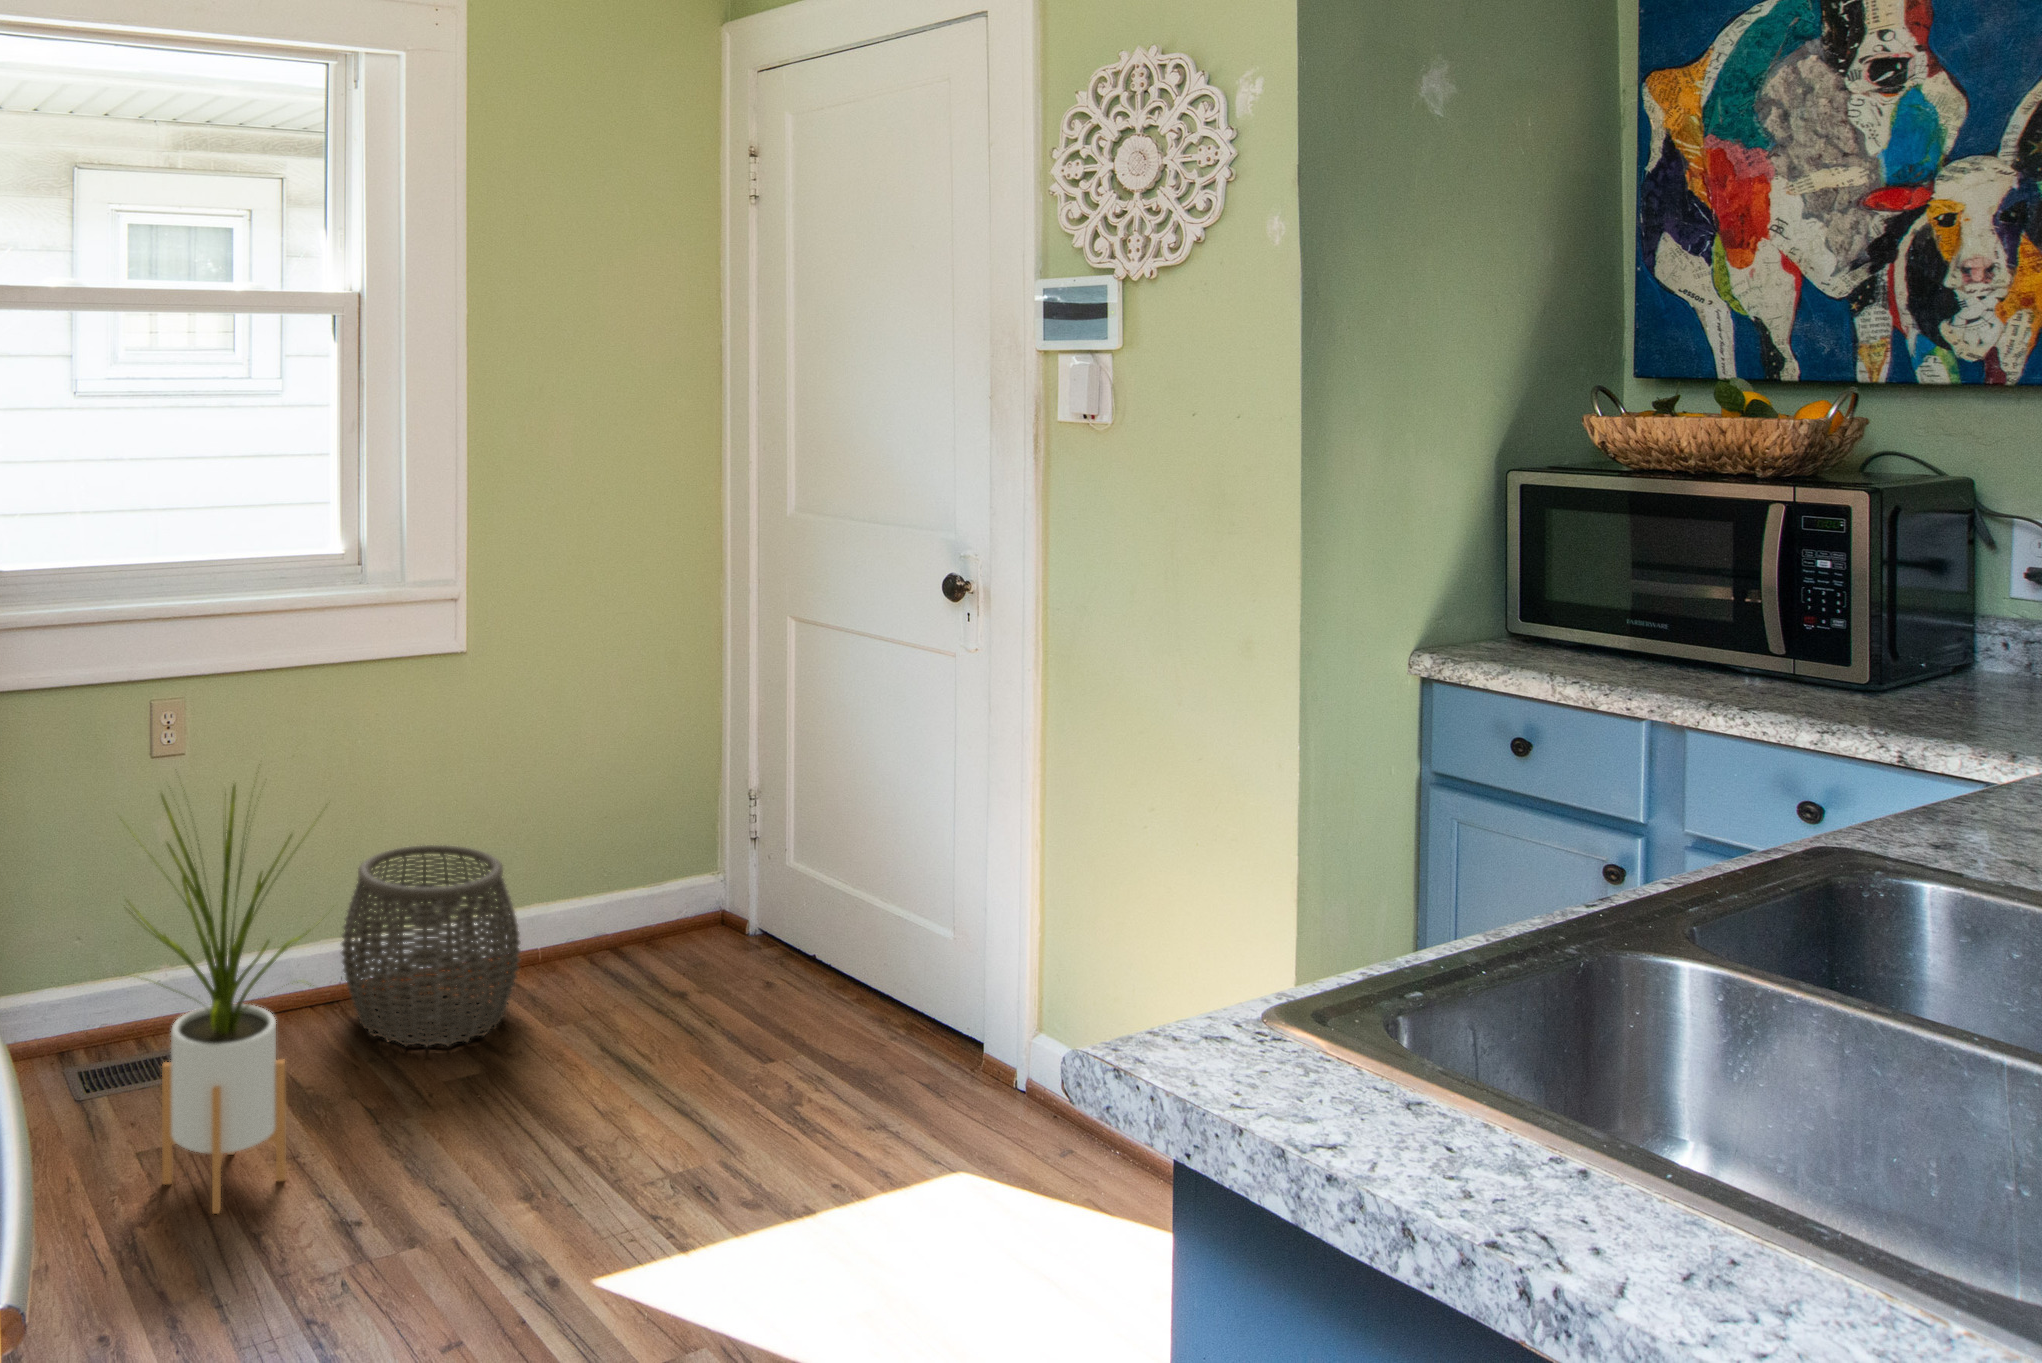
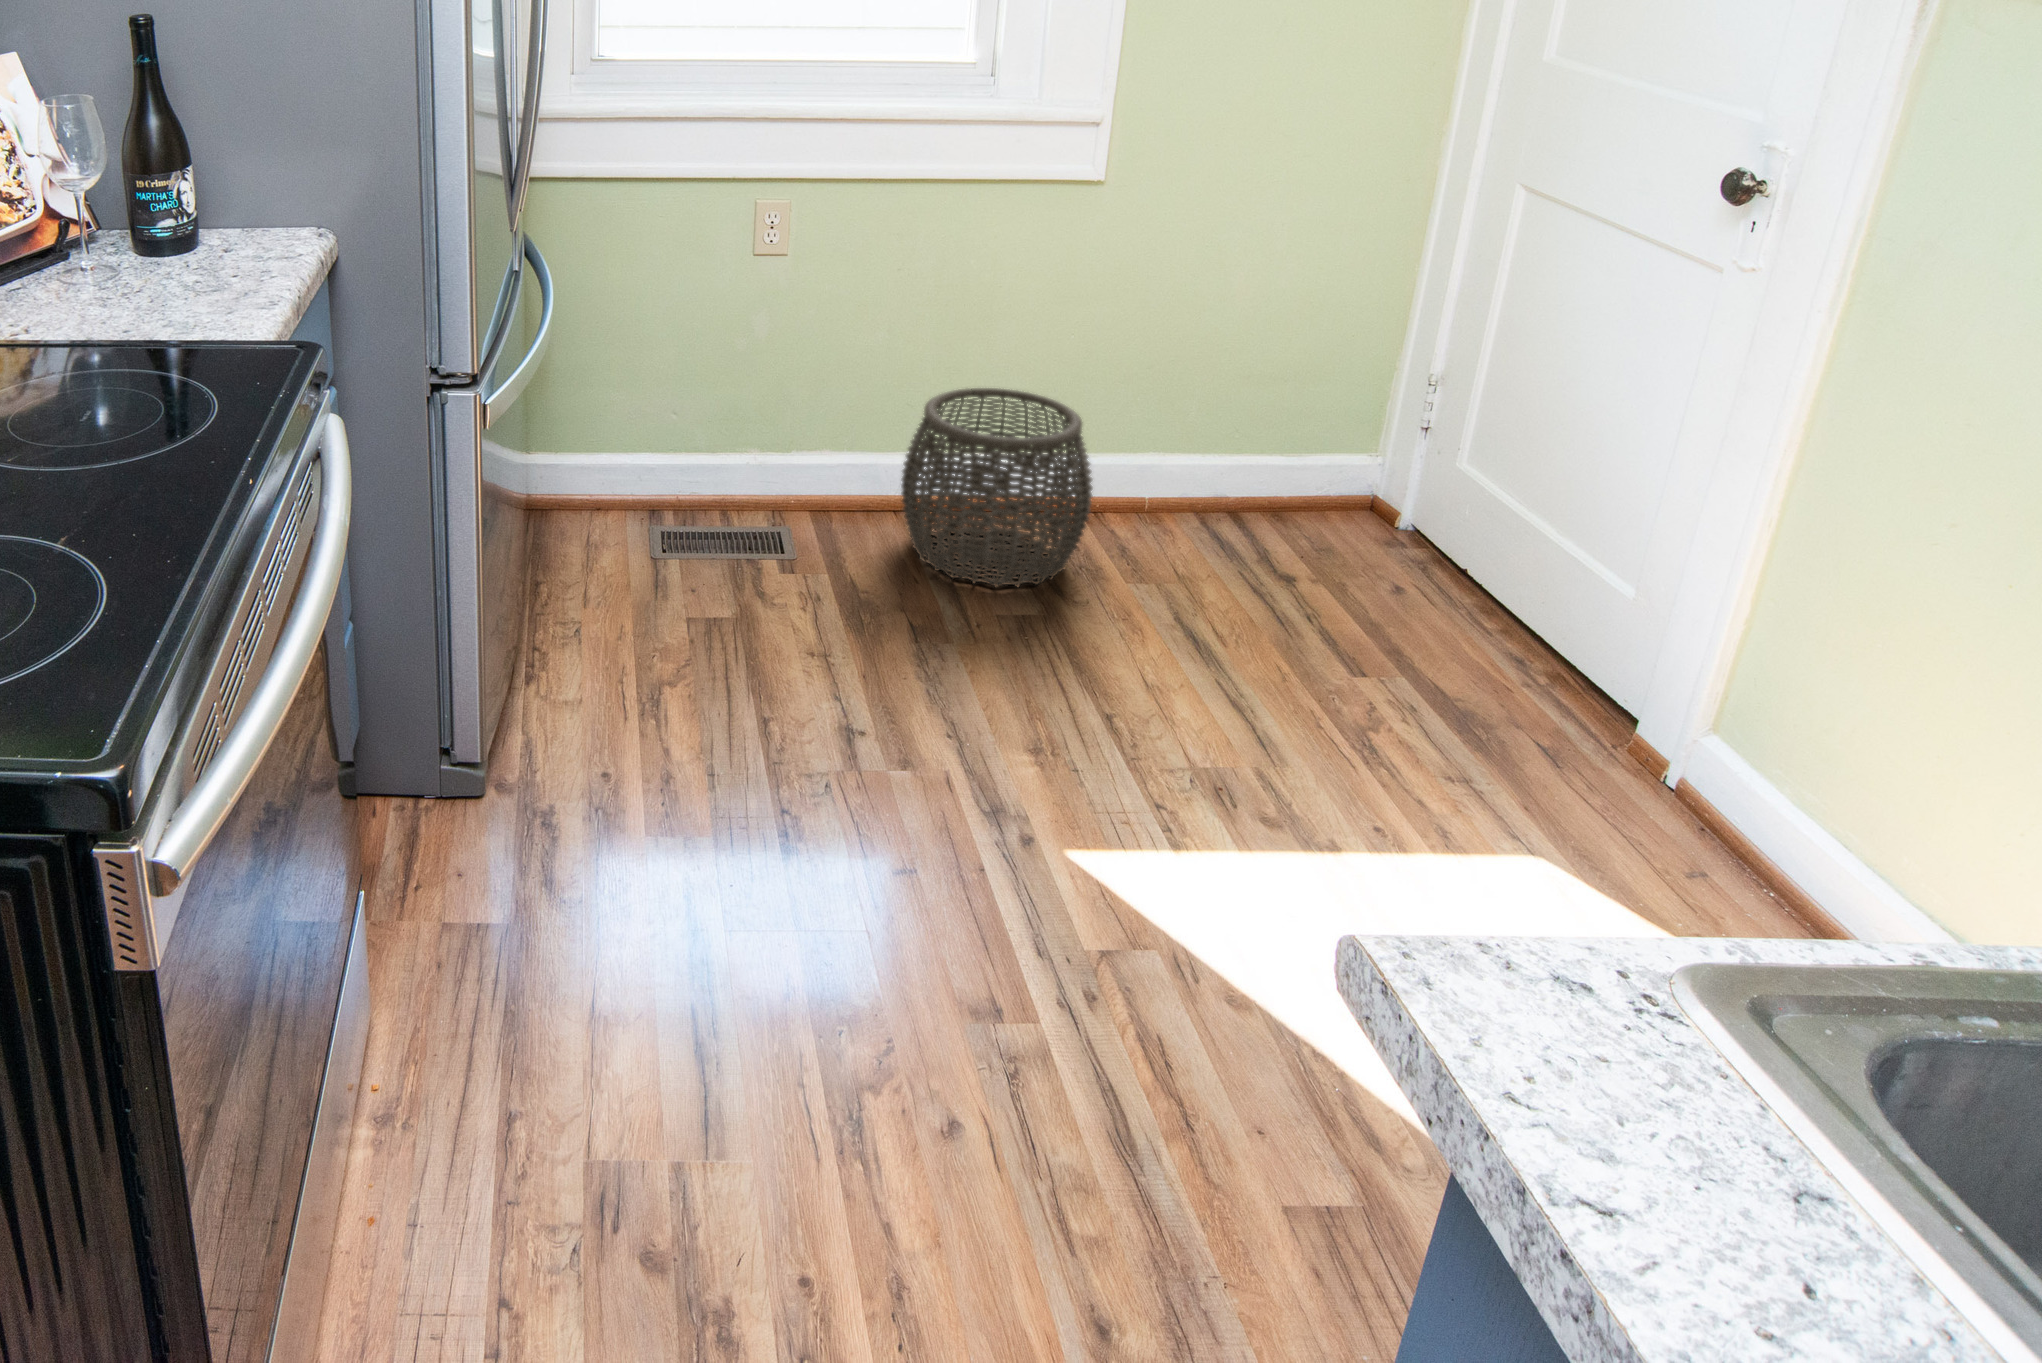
house plant: present [124,777,310,1214] -> none [645,293,867,694]

